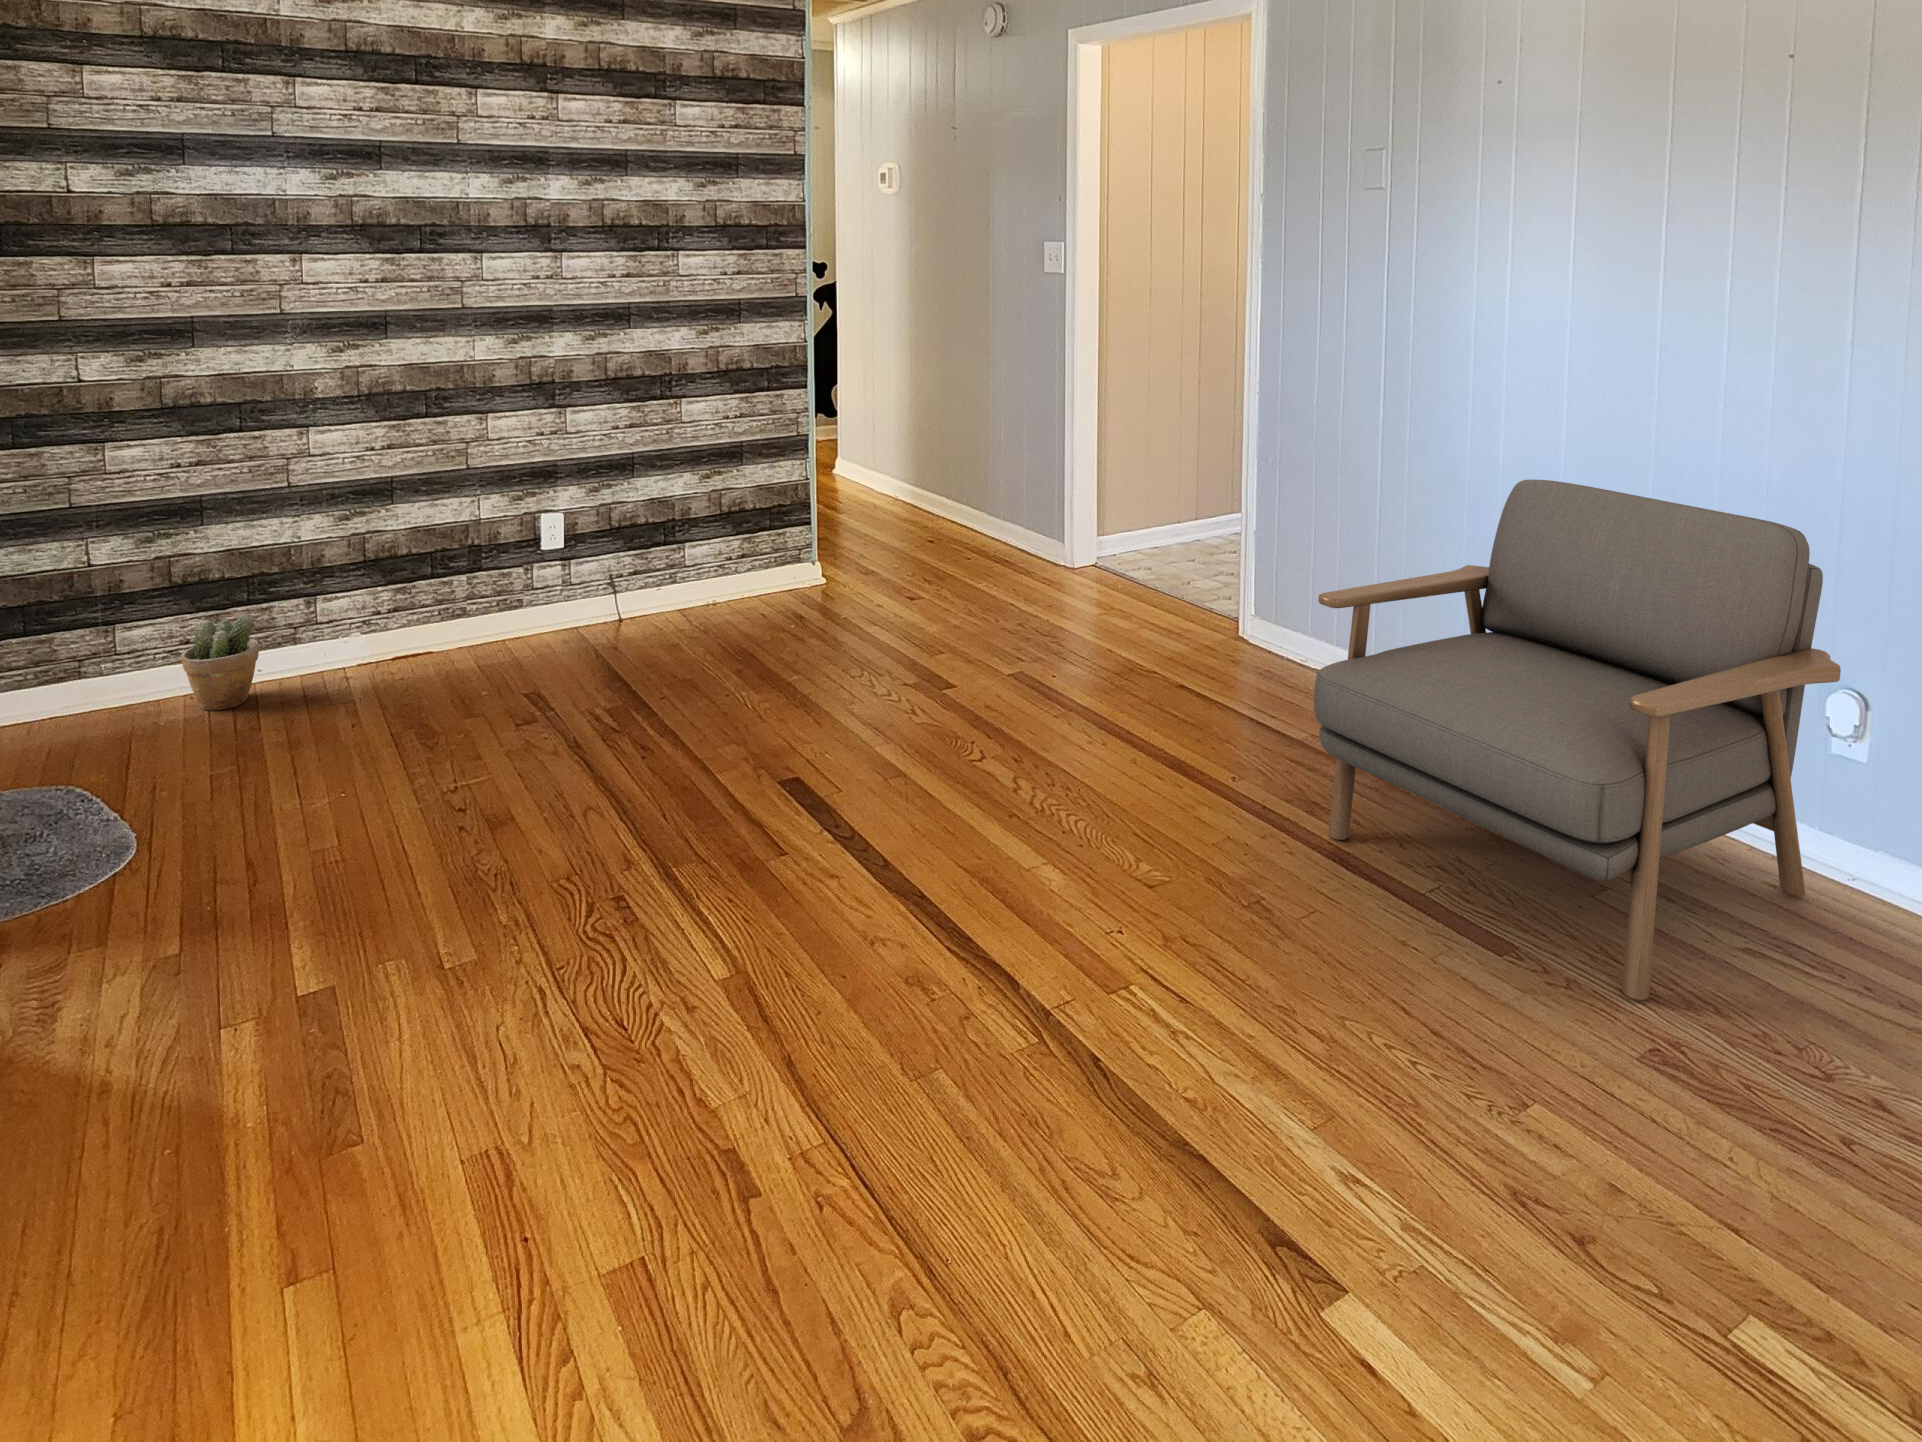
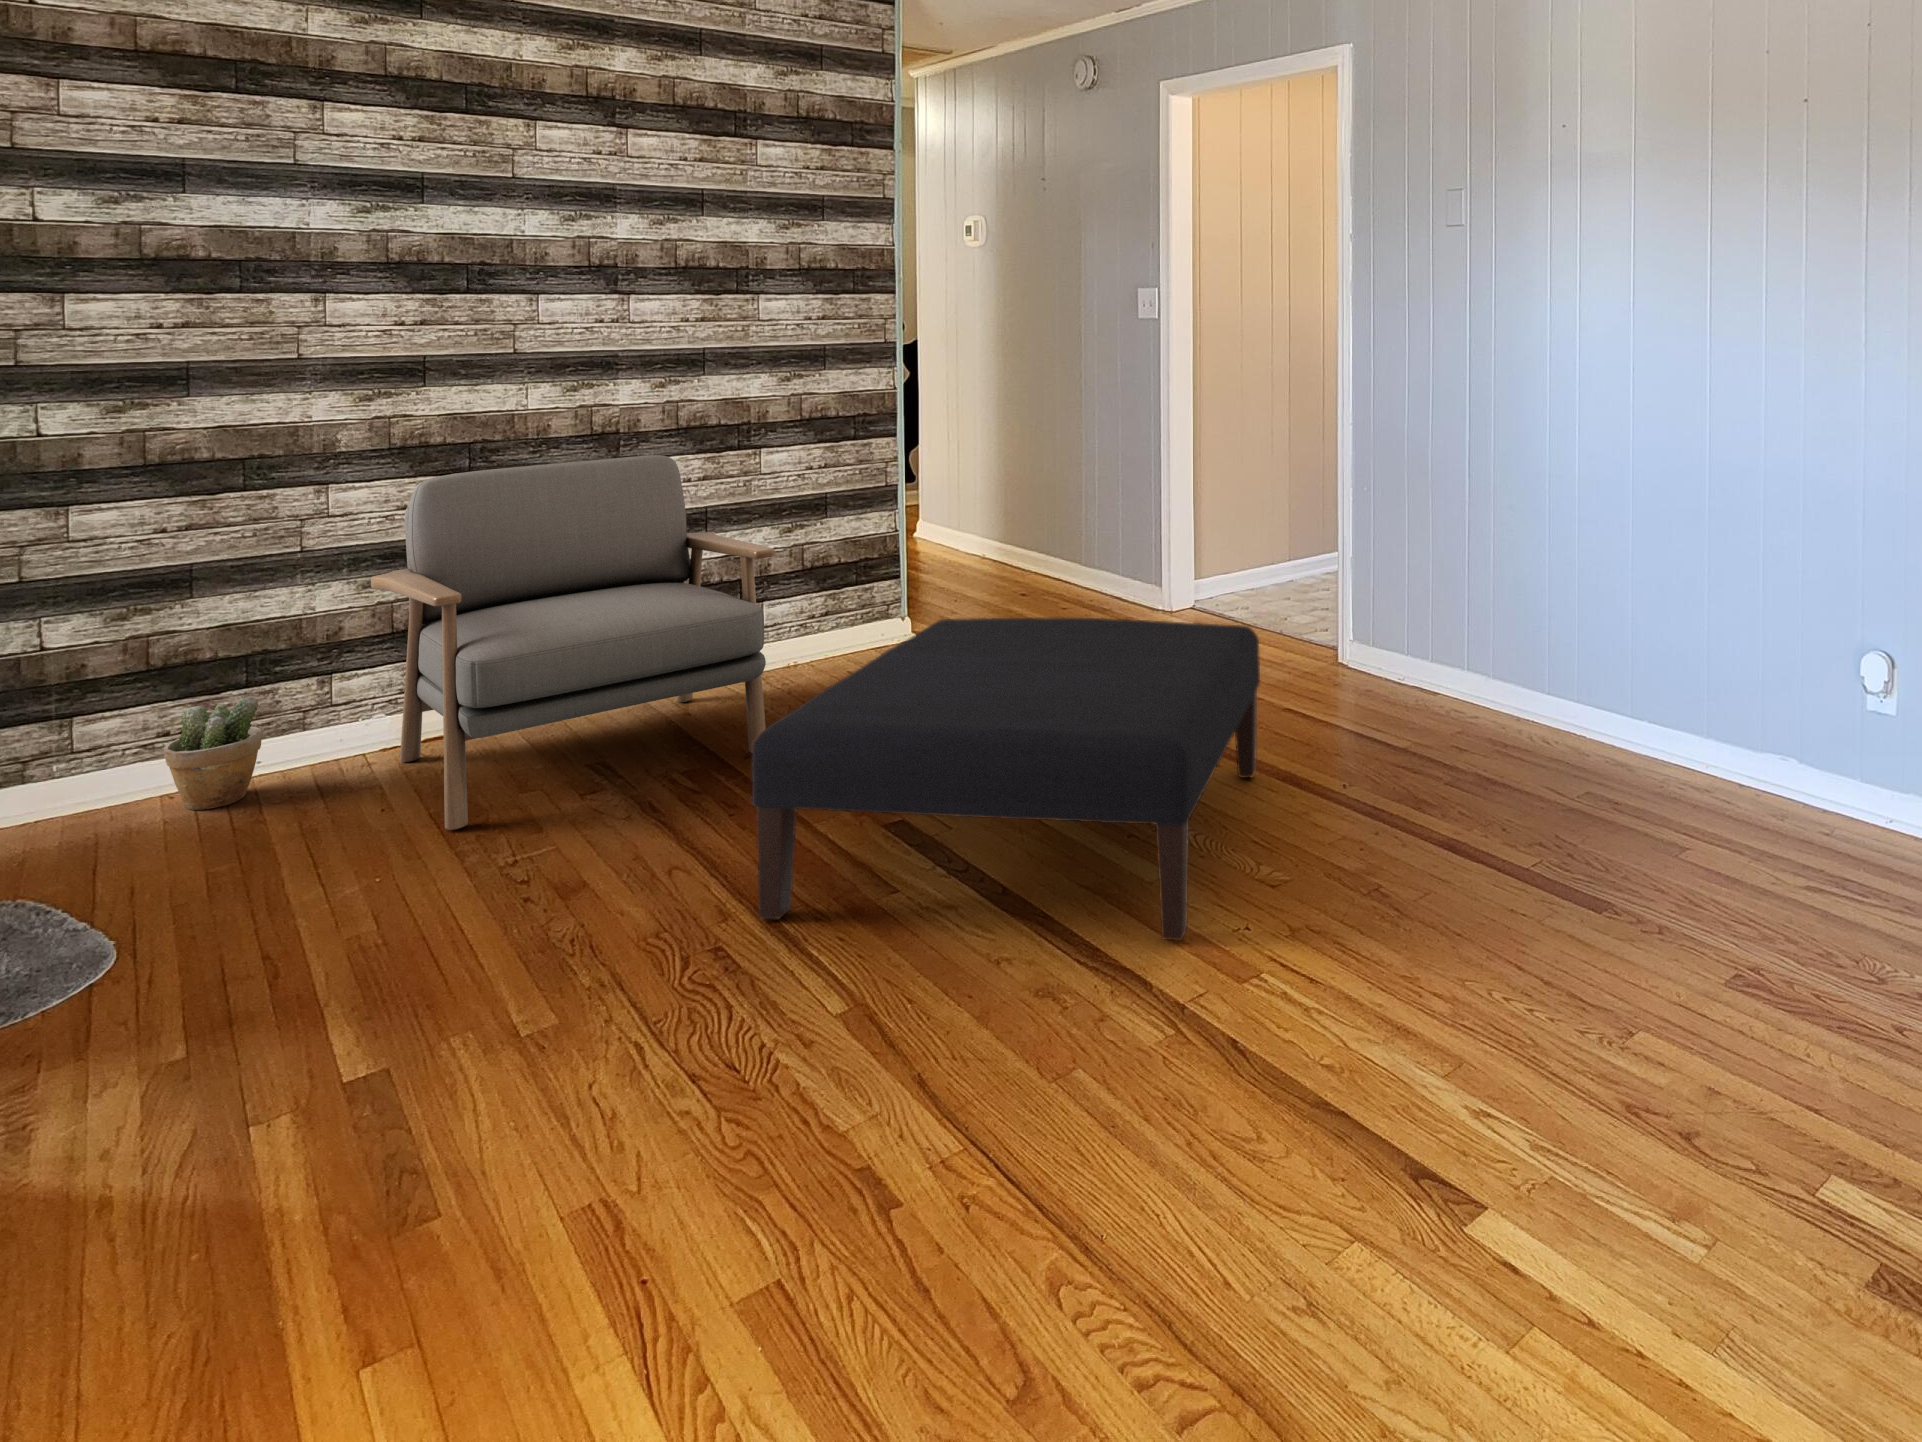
armchair: present [1314,480,1841,1000] -> present [371,455,775,830]
ottoman: none [651,580,1147,935] -> present [752,617,1260,940]

